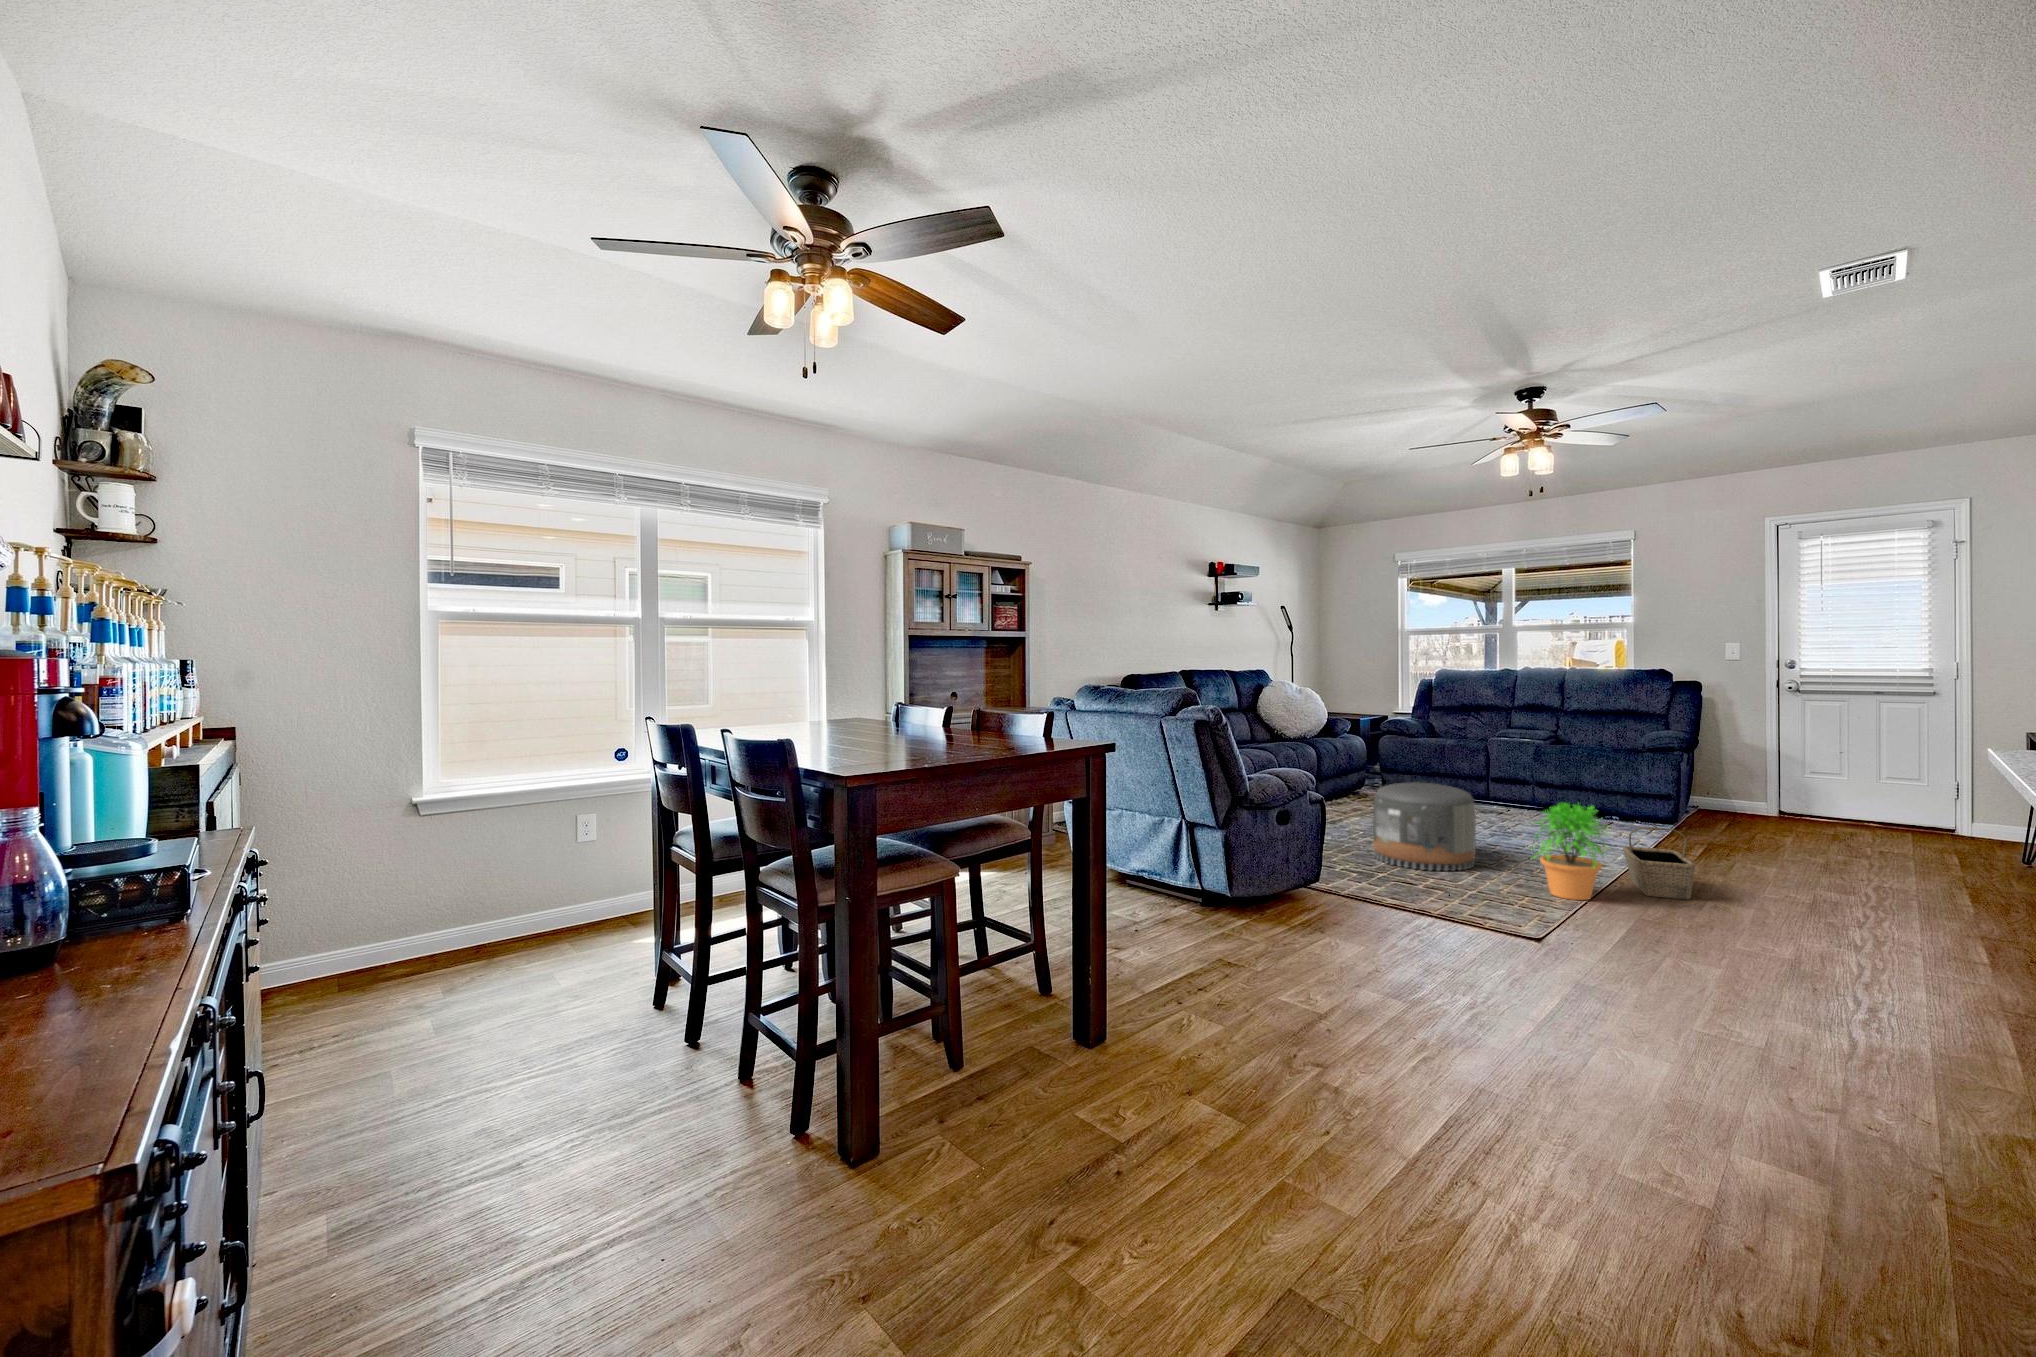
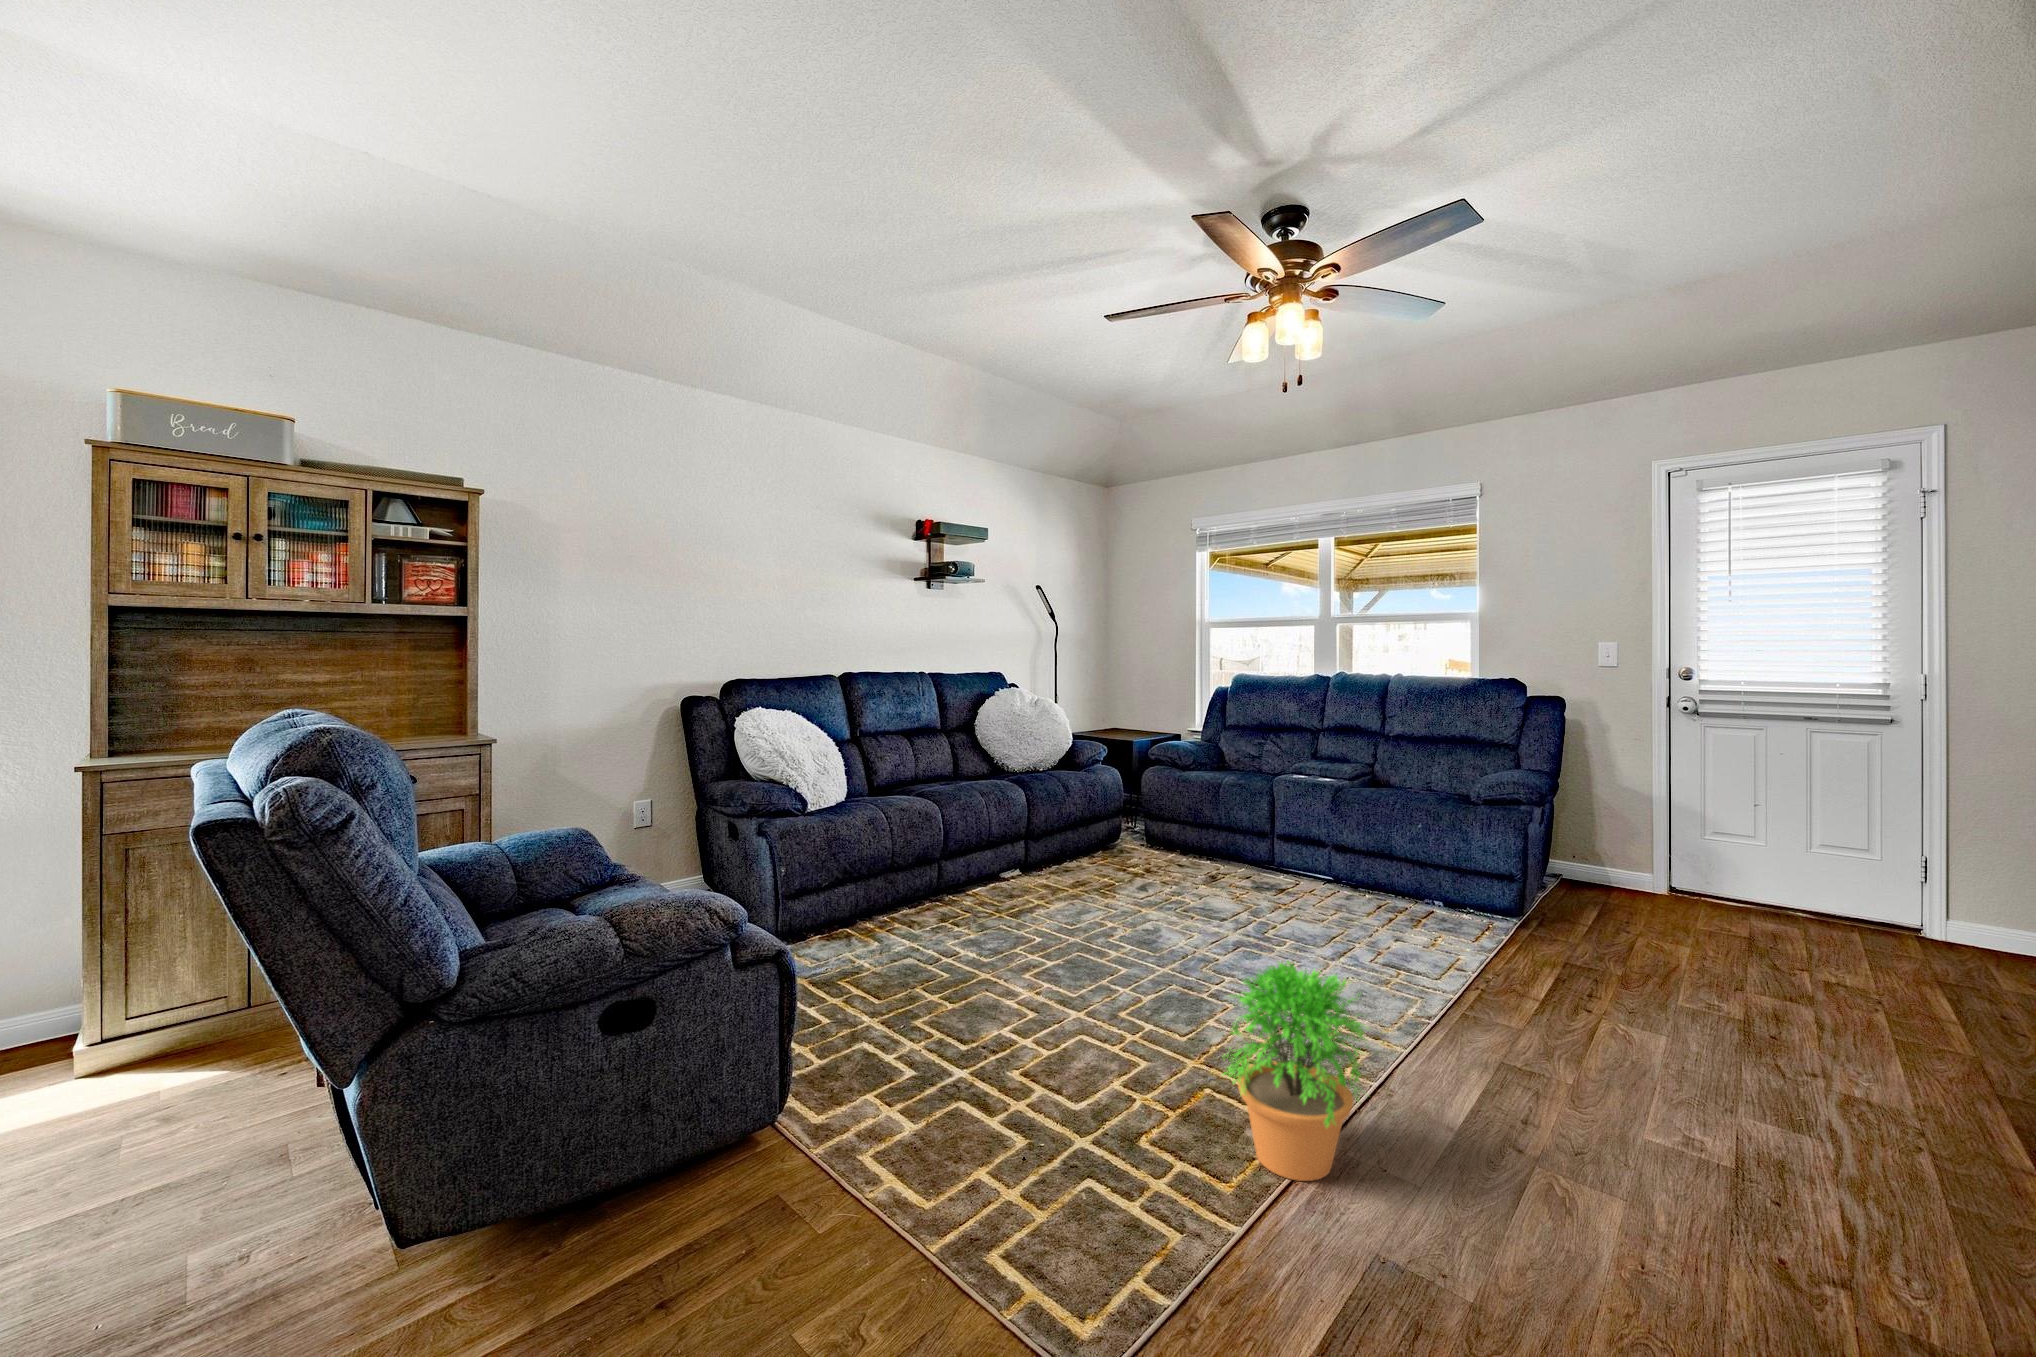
pouf: present [1373,782,1476,871] -> none [998,880,1168,1068]
basket: present [1623,827,1695,900] -> none [1411,1002,1538,1171]

